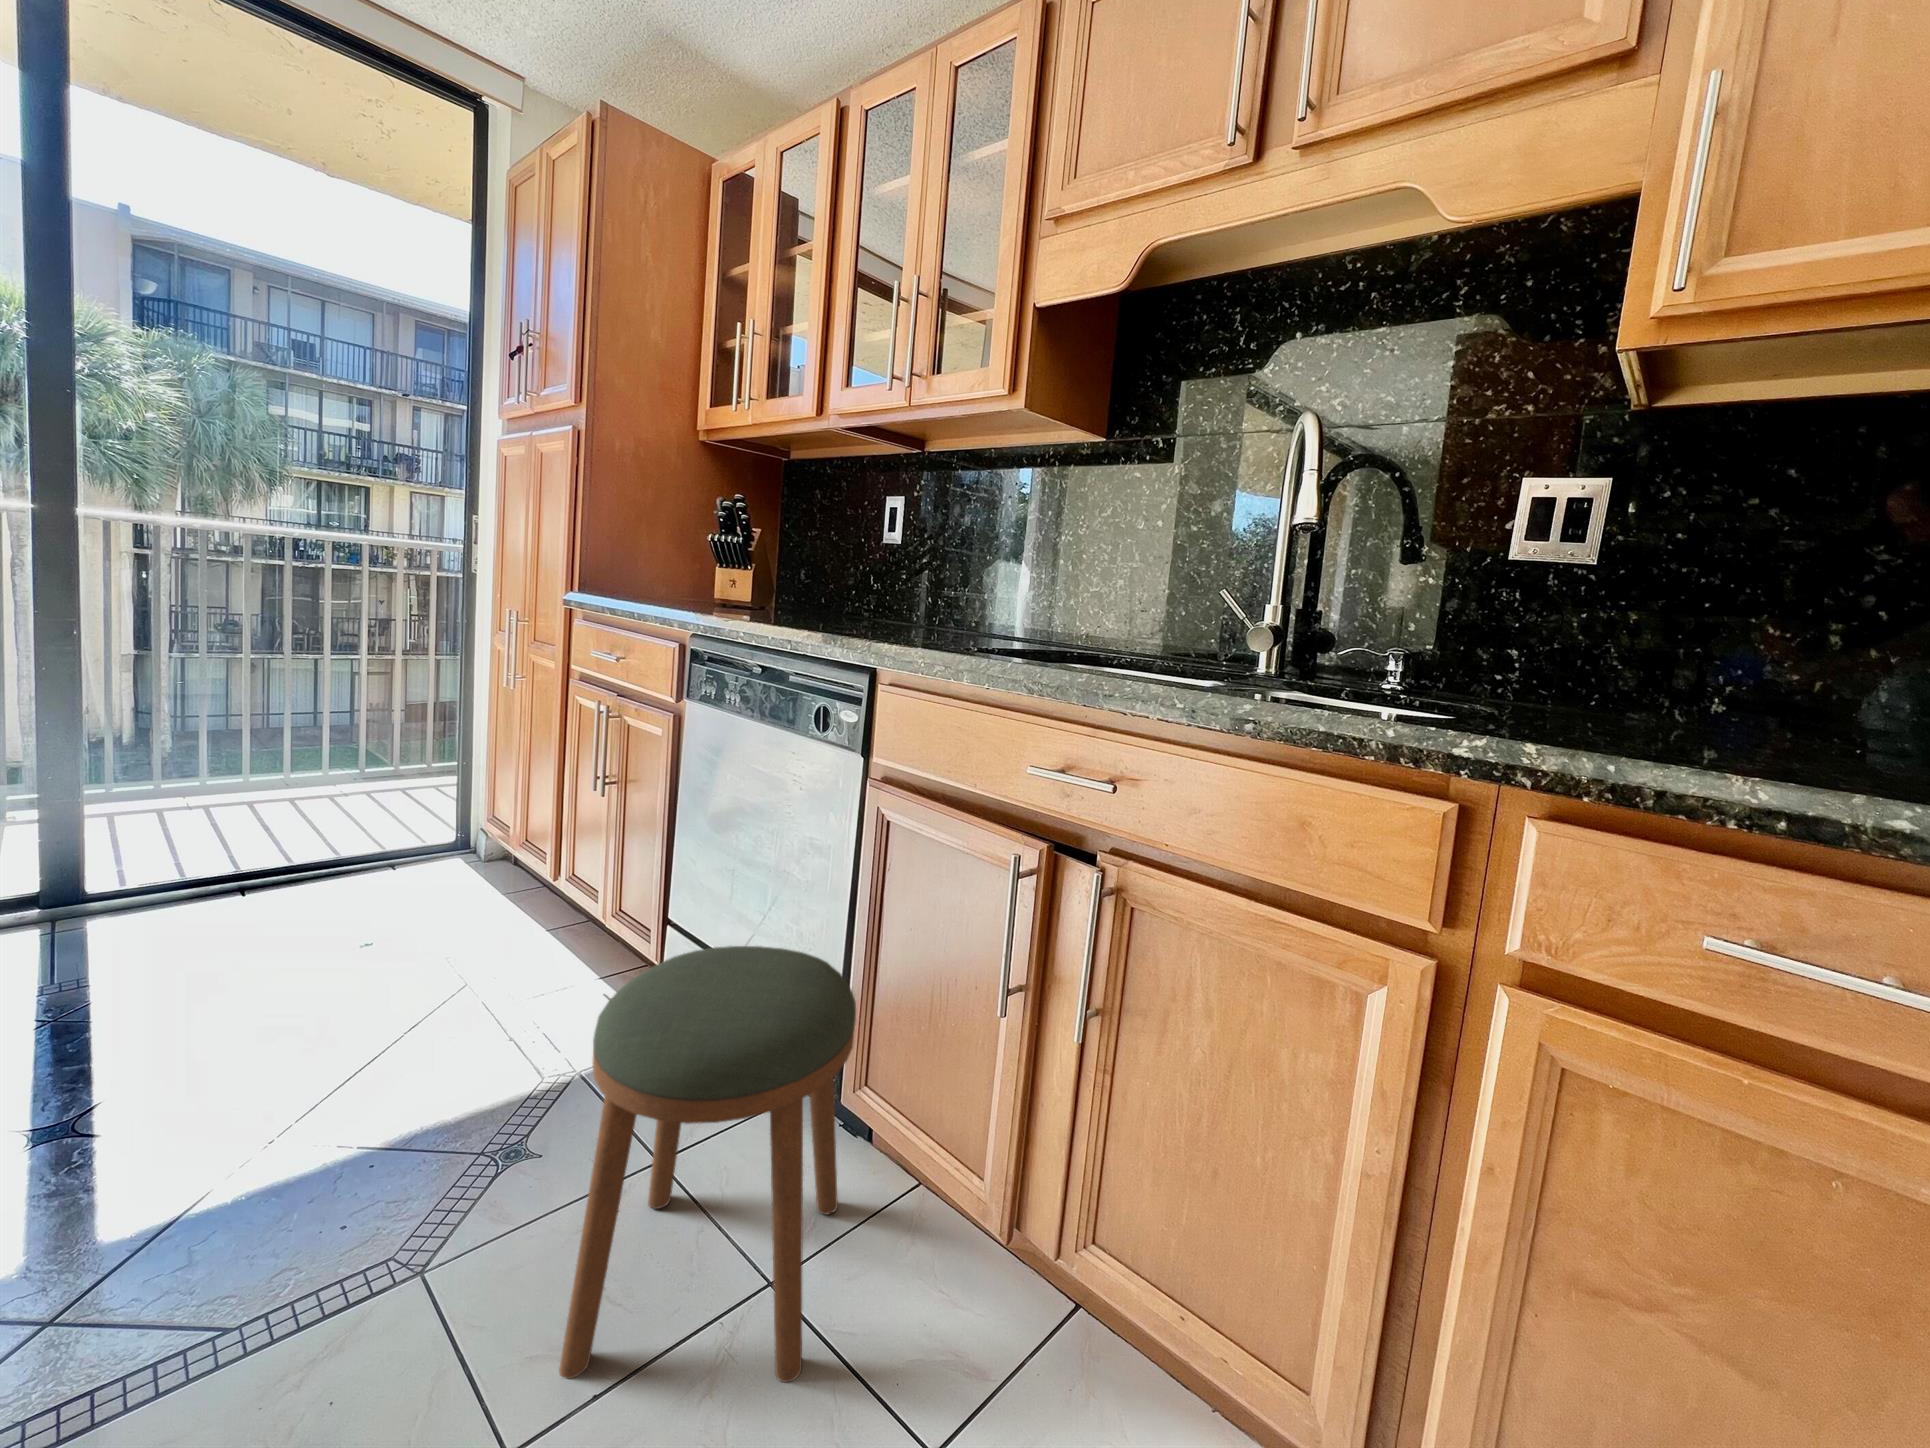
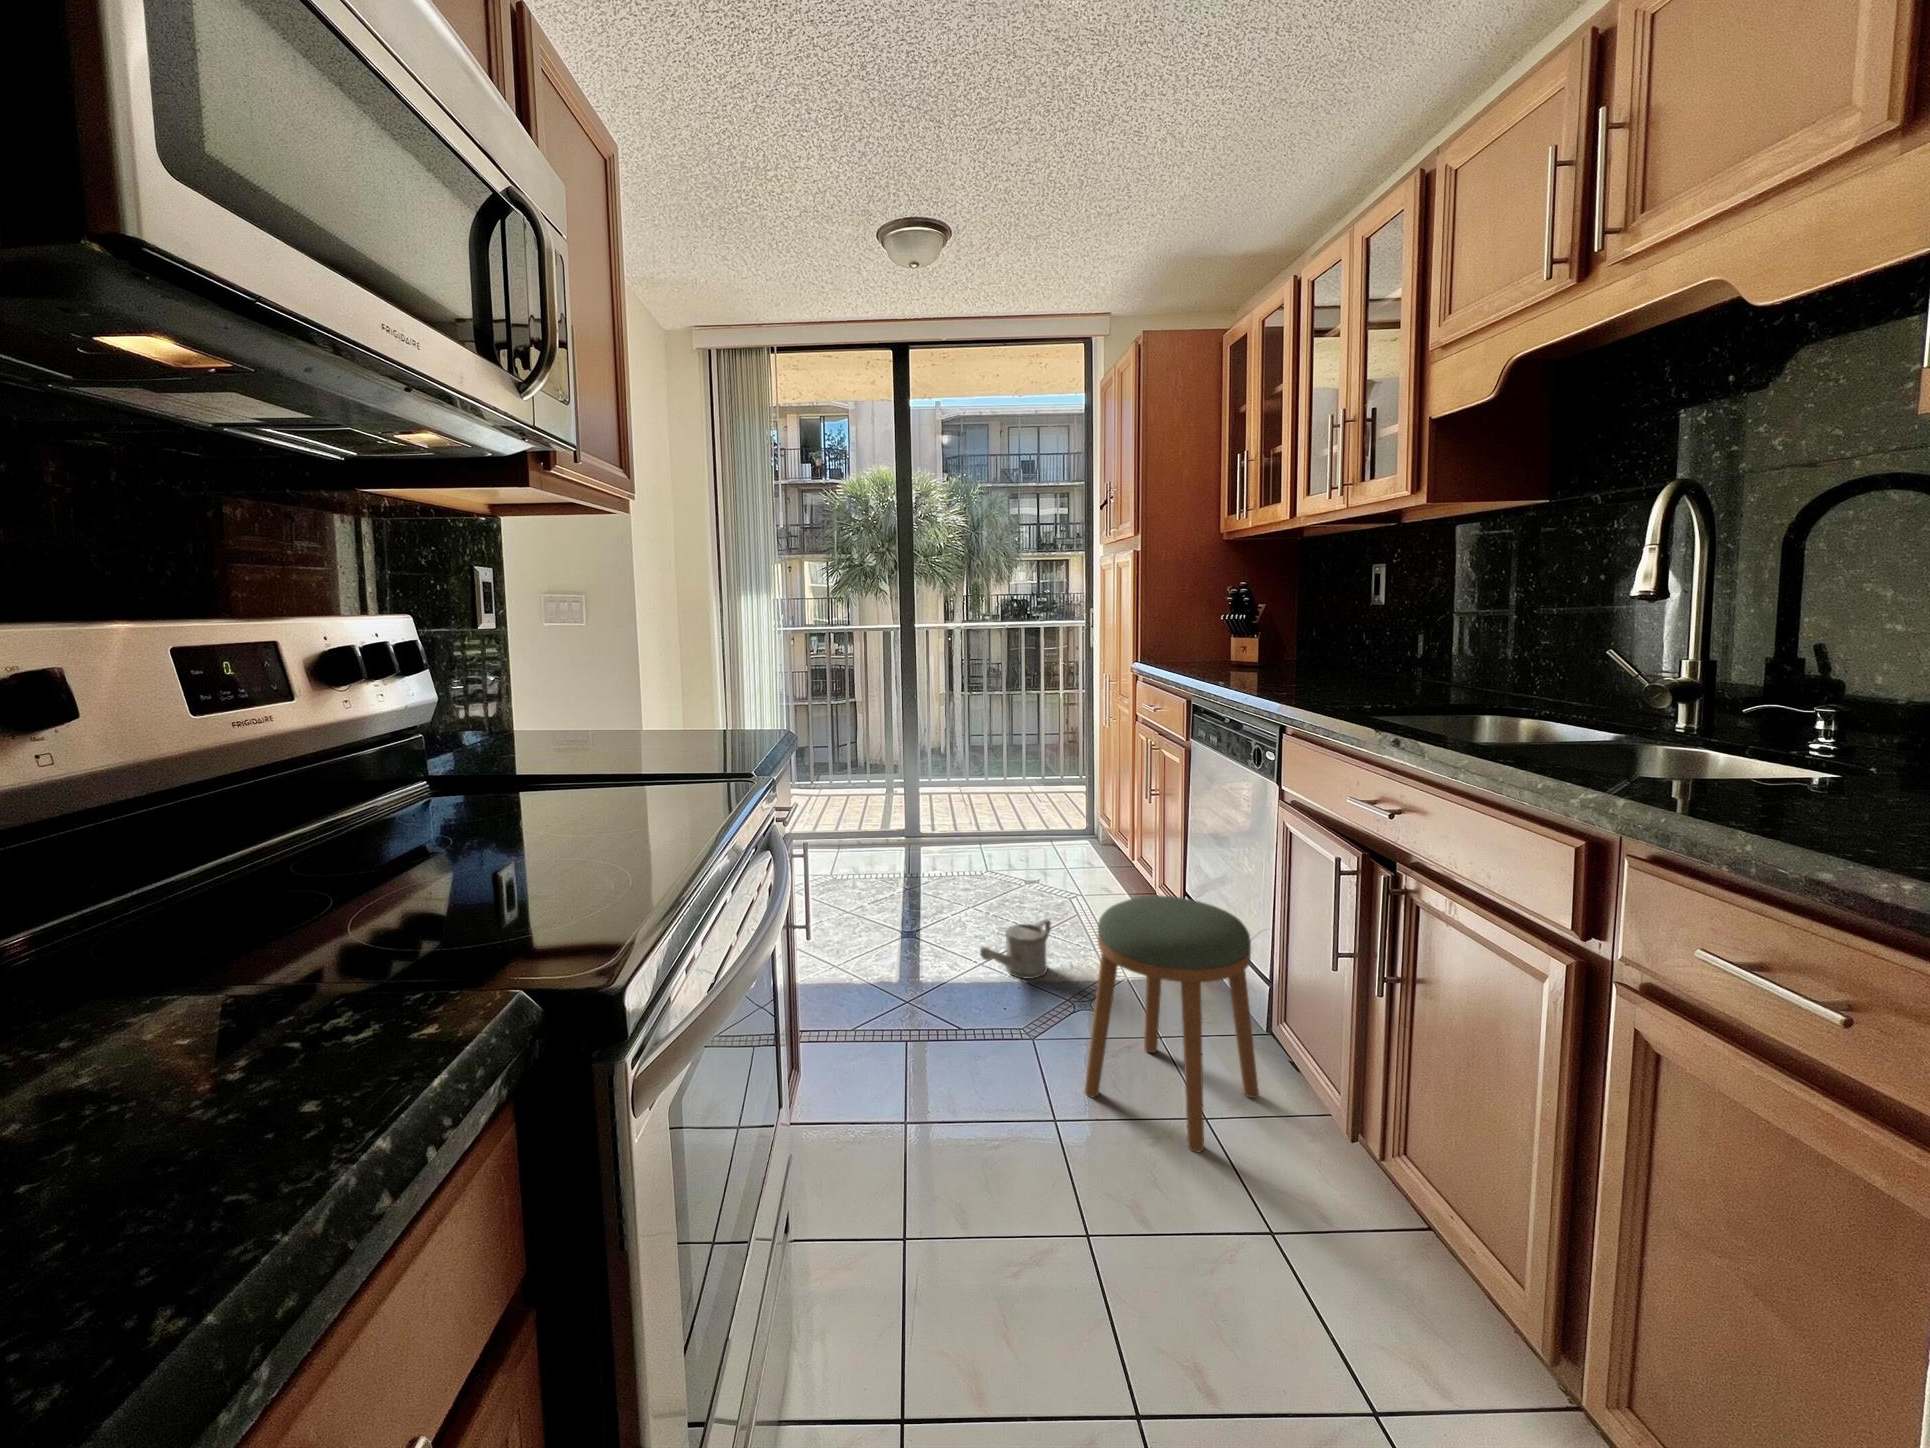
watering can: none [262,1022,431,1165] -> present [980,919,1051,979]

